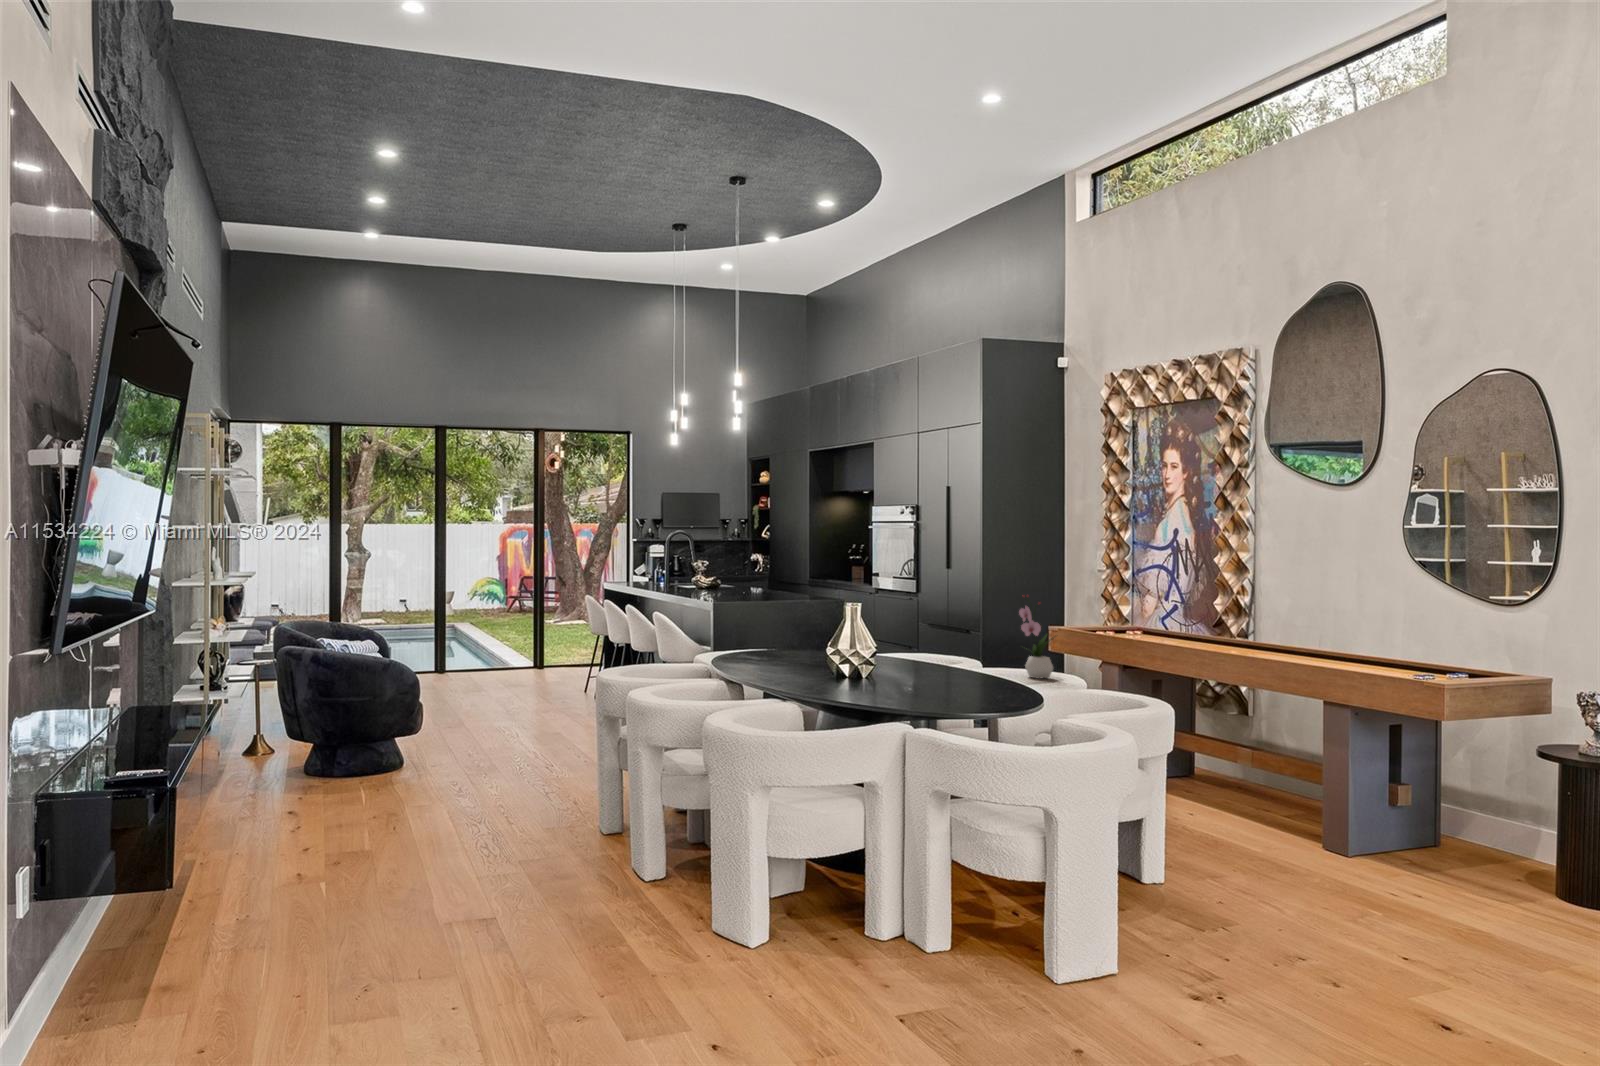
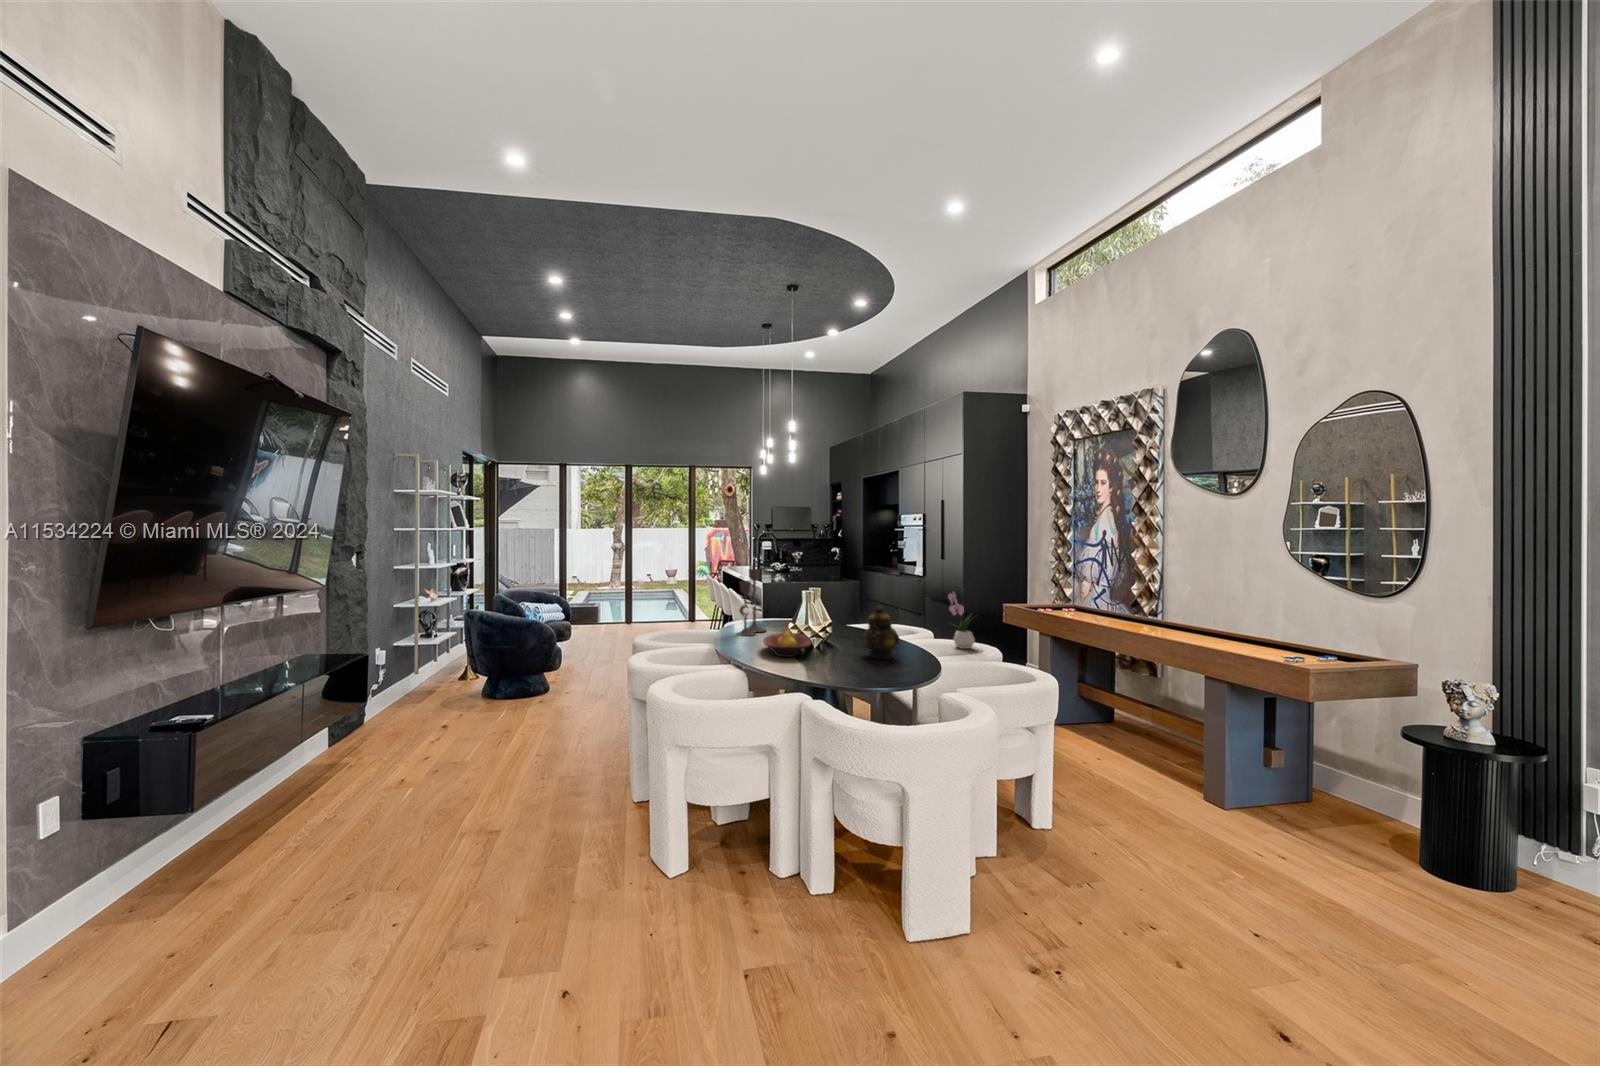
candlestick: none [744,580,780,669] -> present [736,569,766,636]
teapot: none [929,622,979,689] -> present [862,606,899,659]
fruit bowl: none [805,653,873,689] -> present [763,628,811,657]

